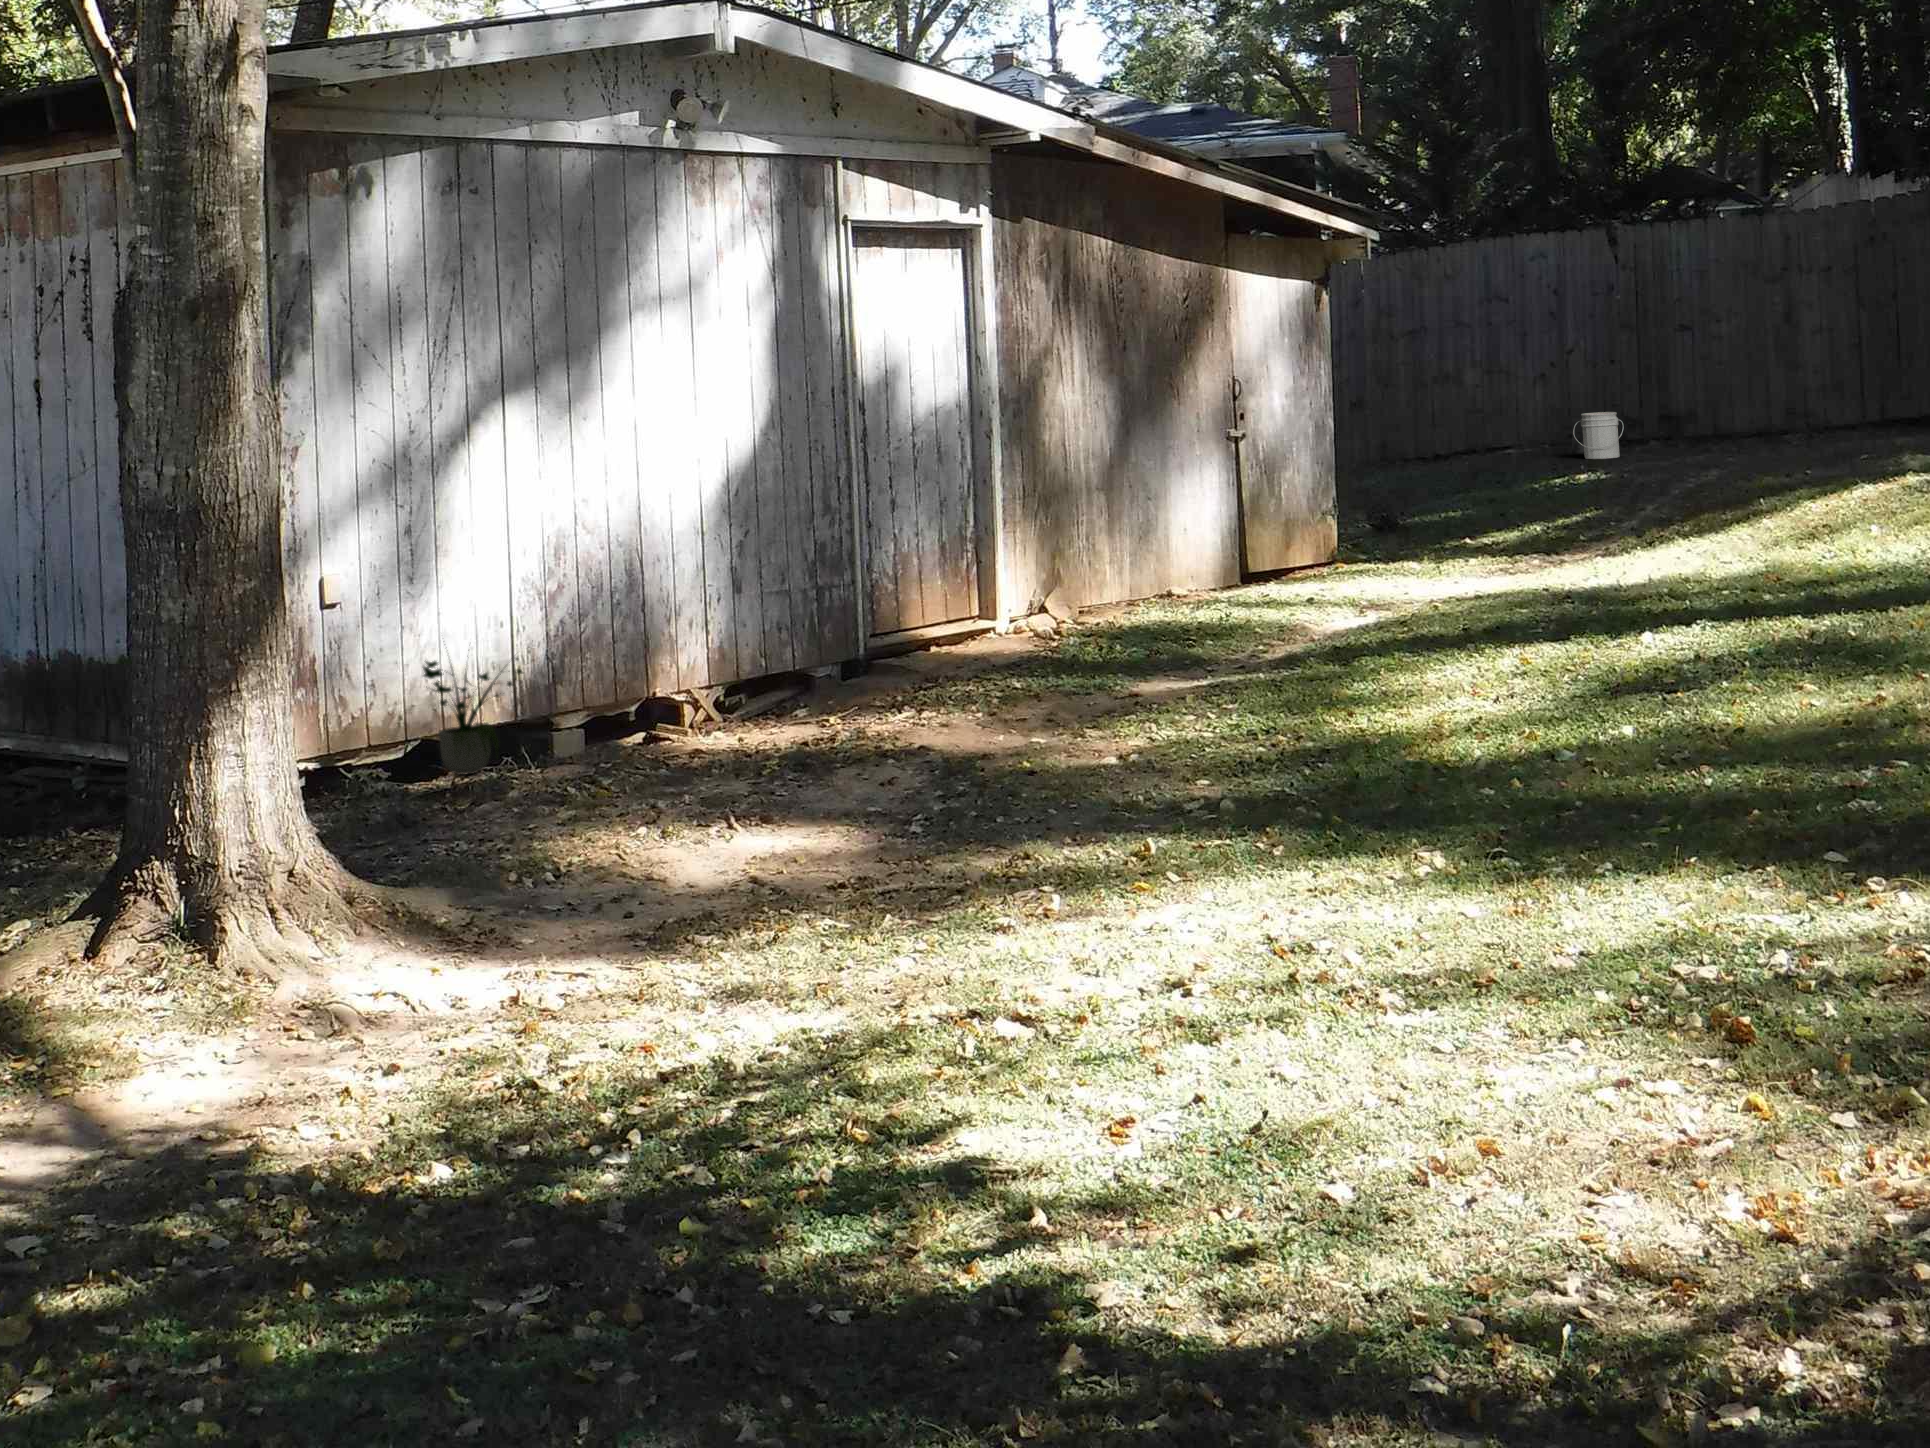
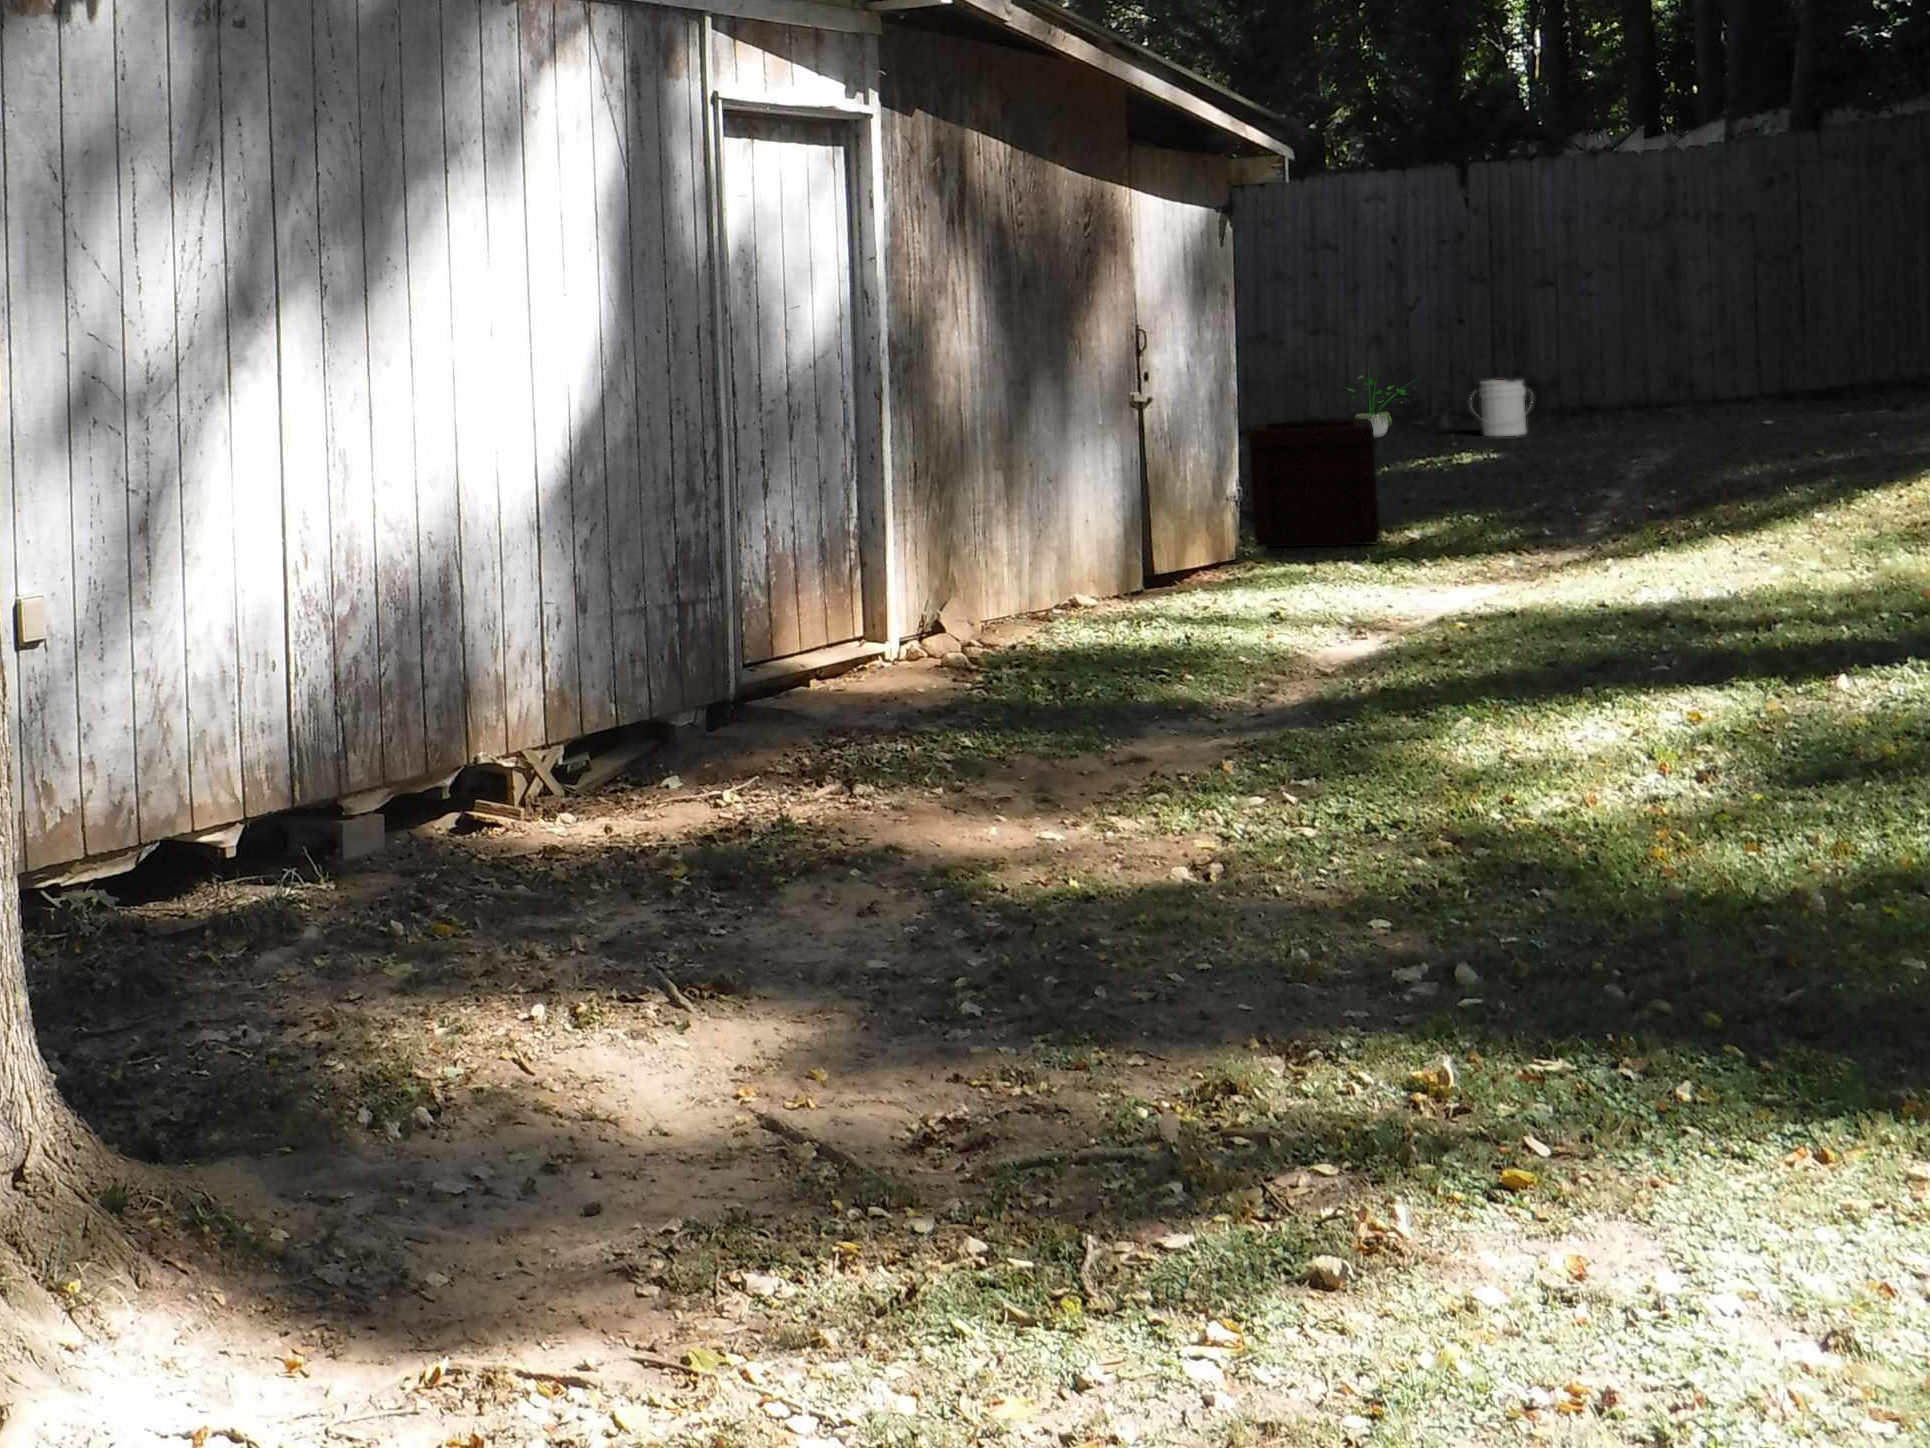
wooden crate: none [1317,447,1426,548] -> present [1248,419,1380,547]
potted plant: present [423,659,523,775] -> present [1347,370,1416,438]

